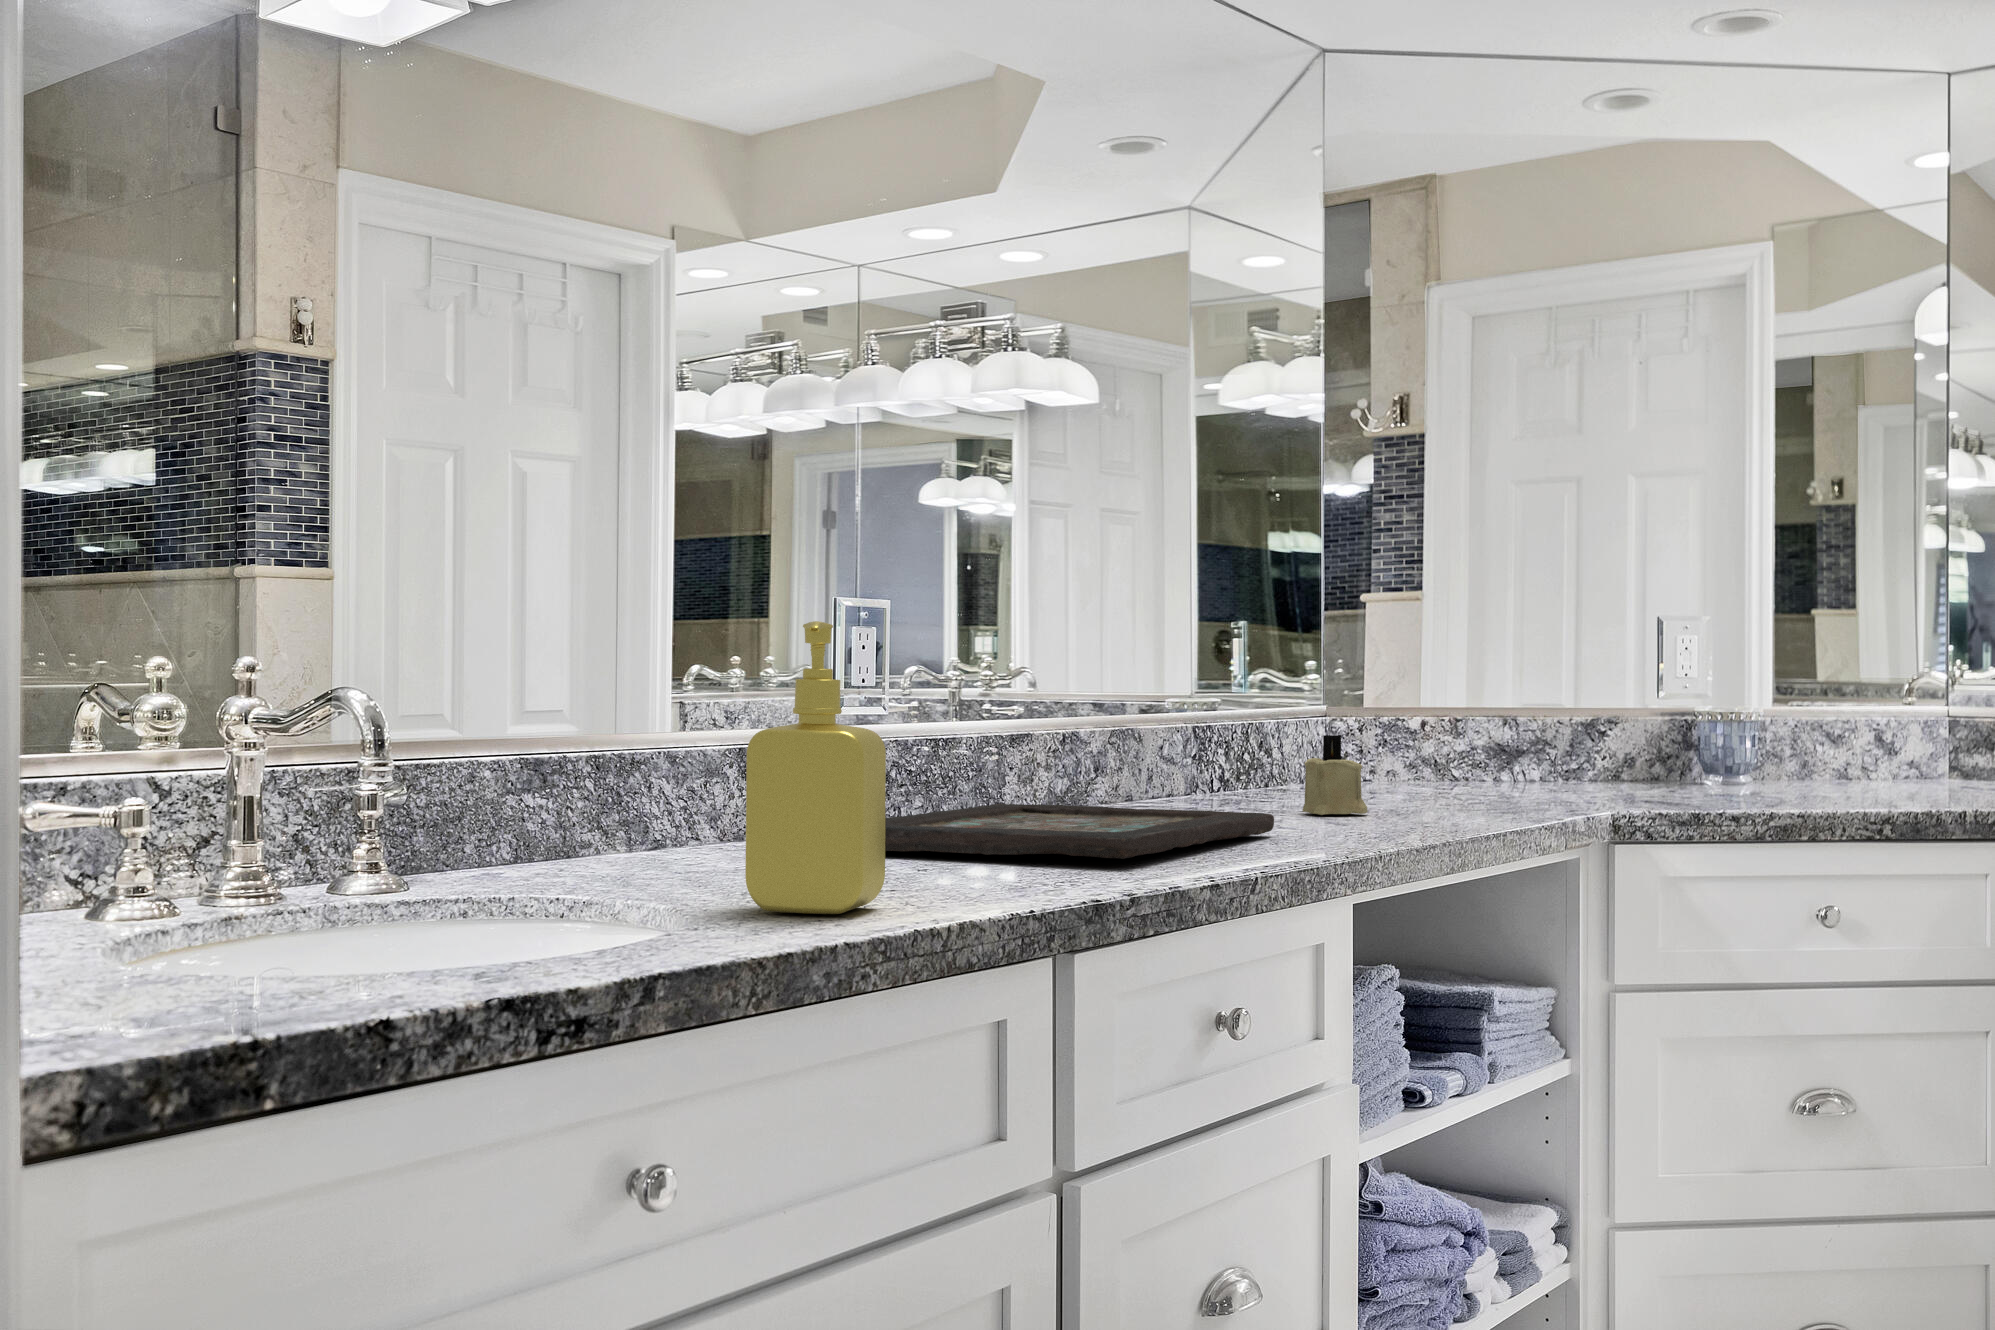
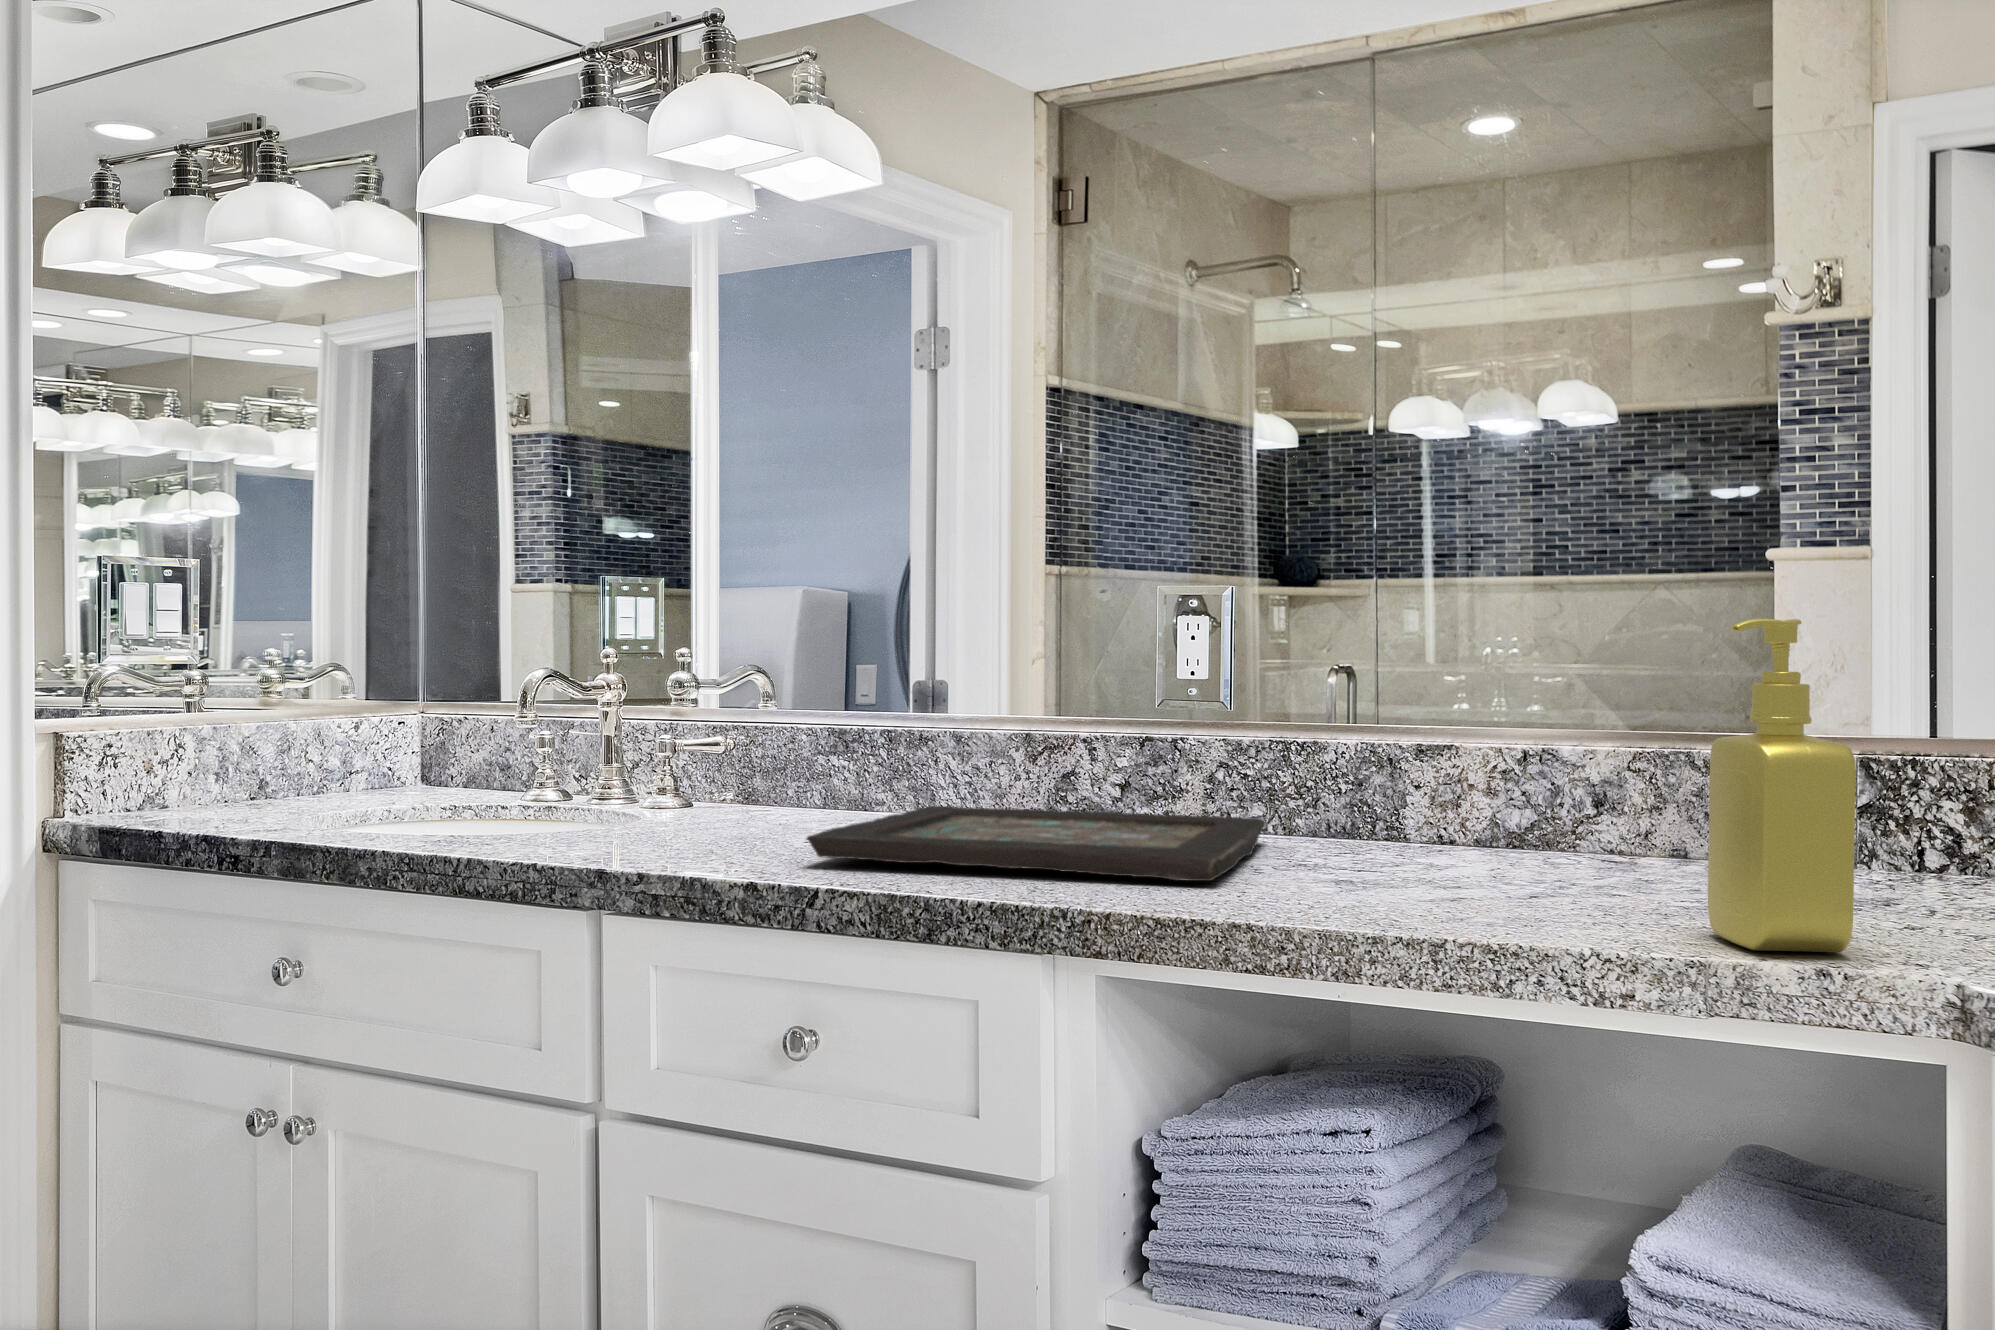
soap dispenser: present [745,621,886,914] -> present [1708,618,1856,952]
candle: present [1302,735,1368,815] -> none [1569,773,1673,907]

